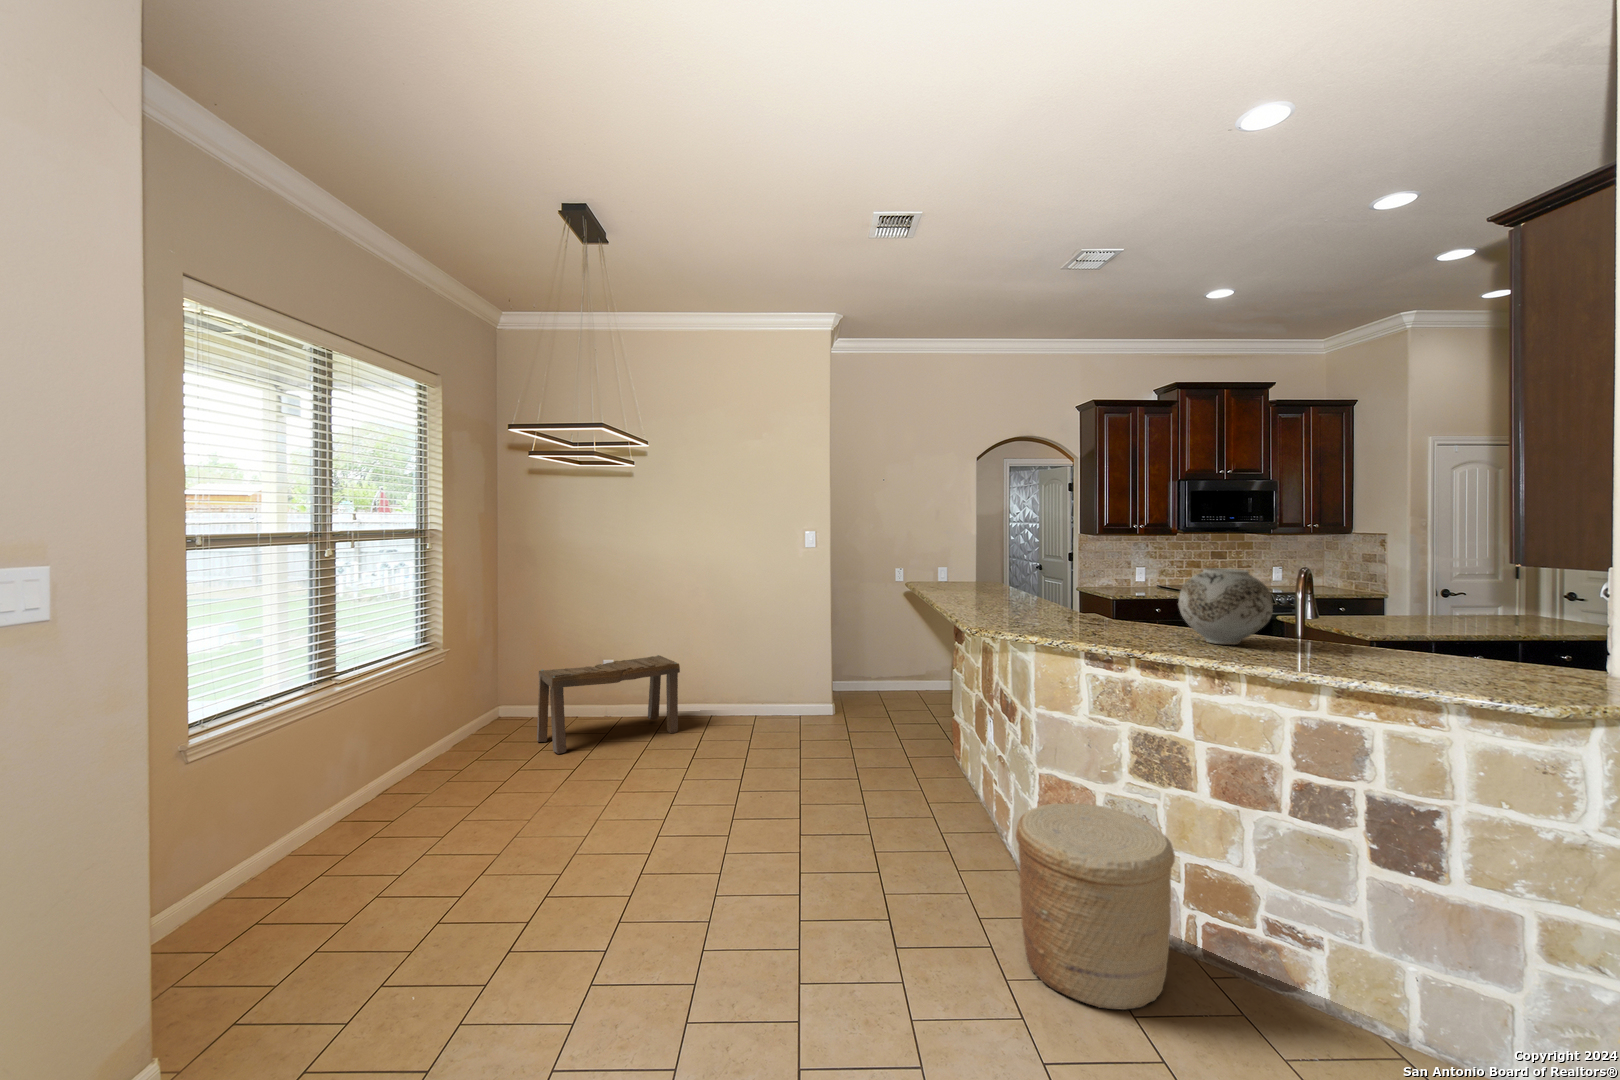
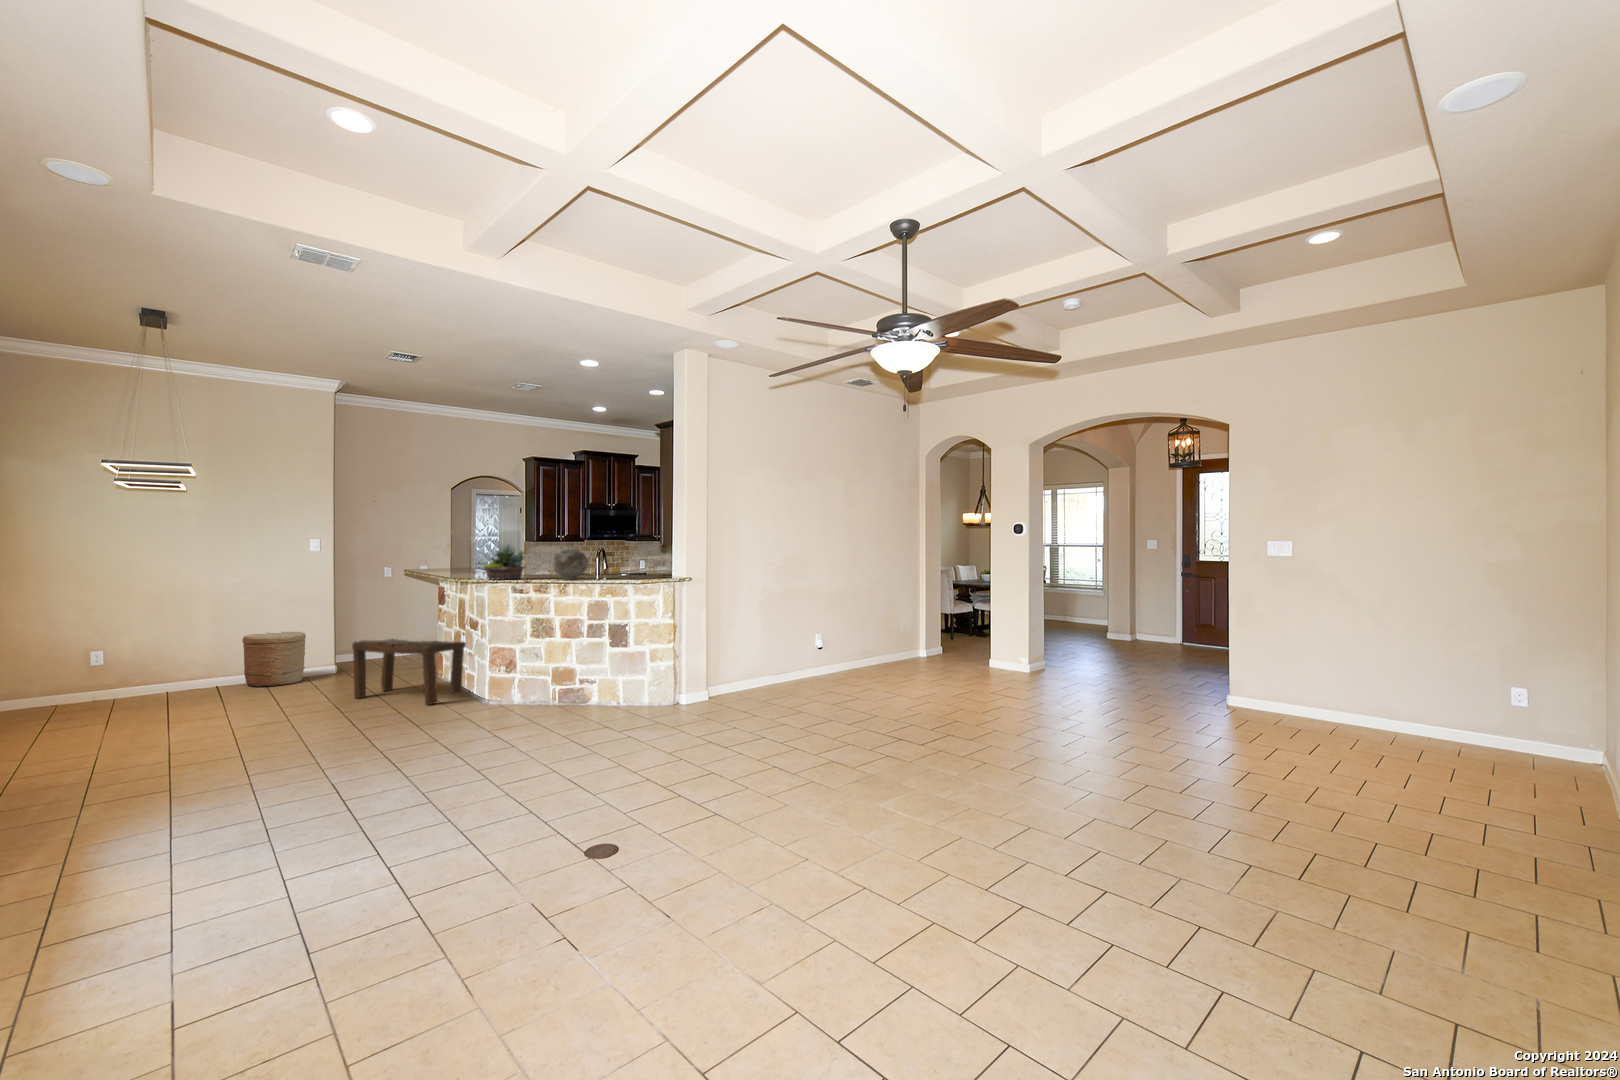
succulent planter: none [1020,551,1114,629] -> present [482,545,527,579]
bench: present [537,655,680,754] -> present [352,639,466,705]
woven basket: present [1016,803,1175,1010] -> present [243,632,306,687]

